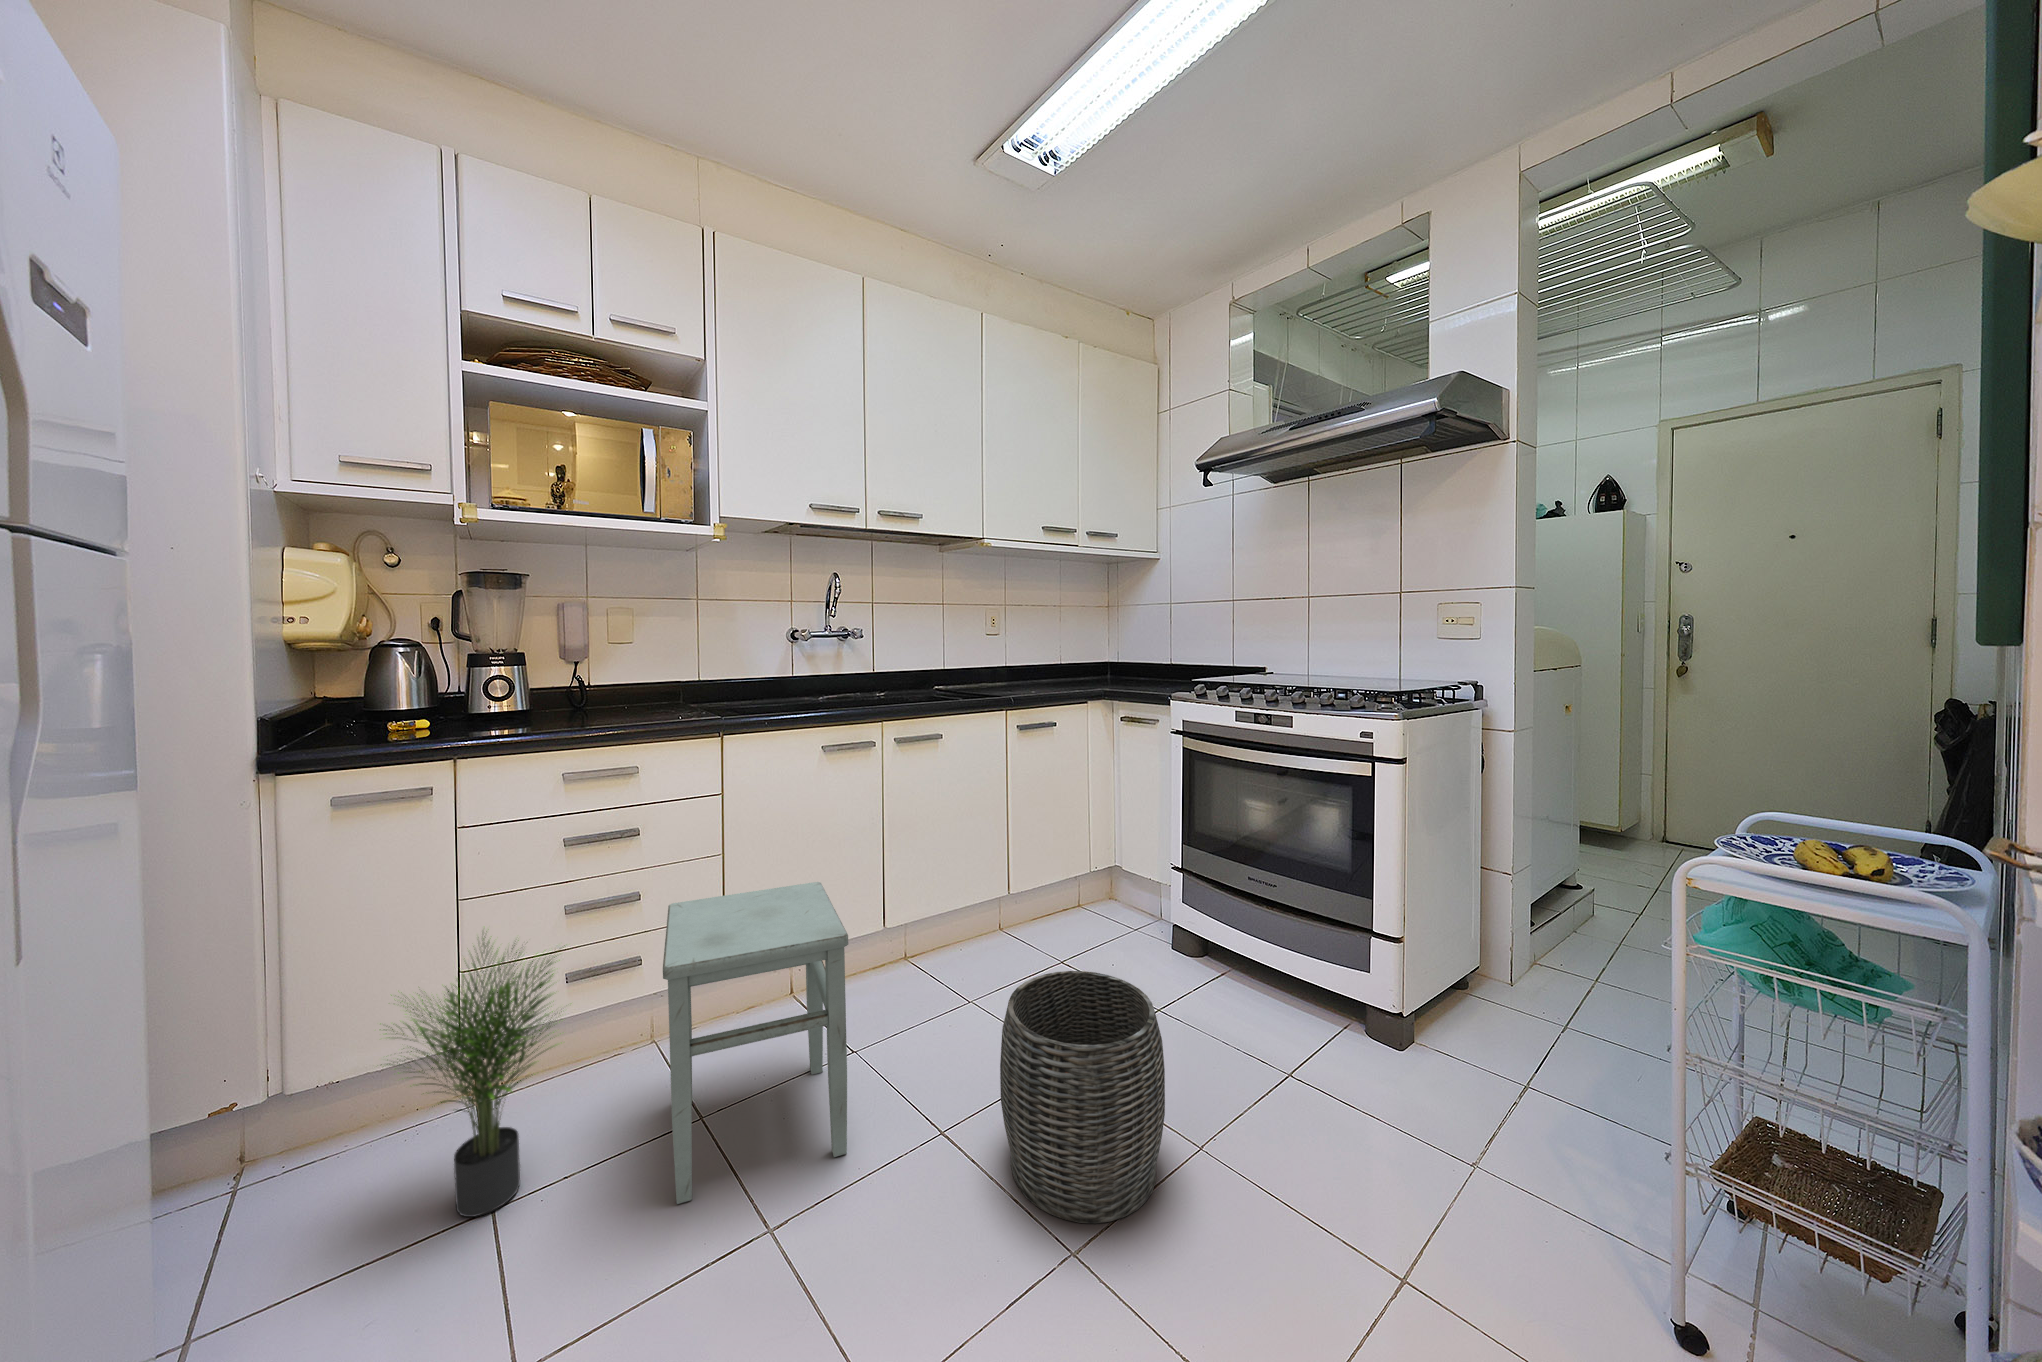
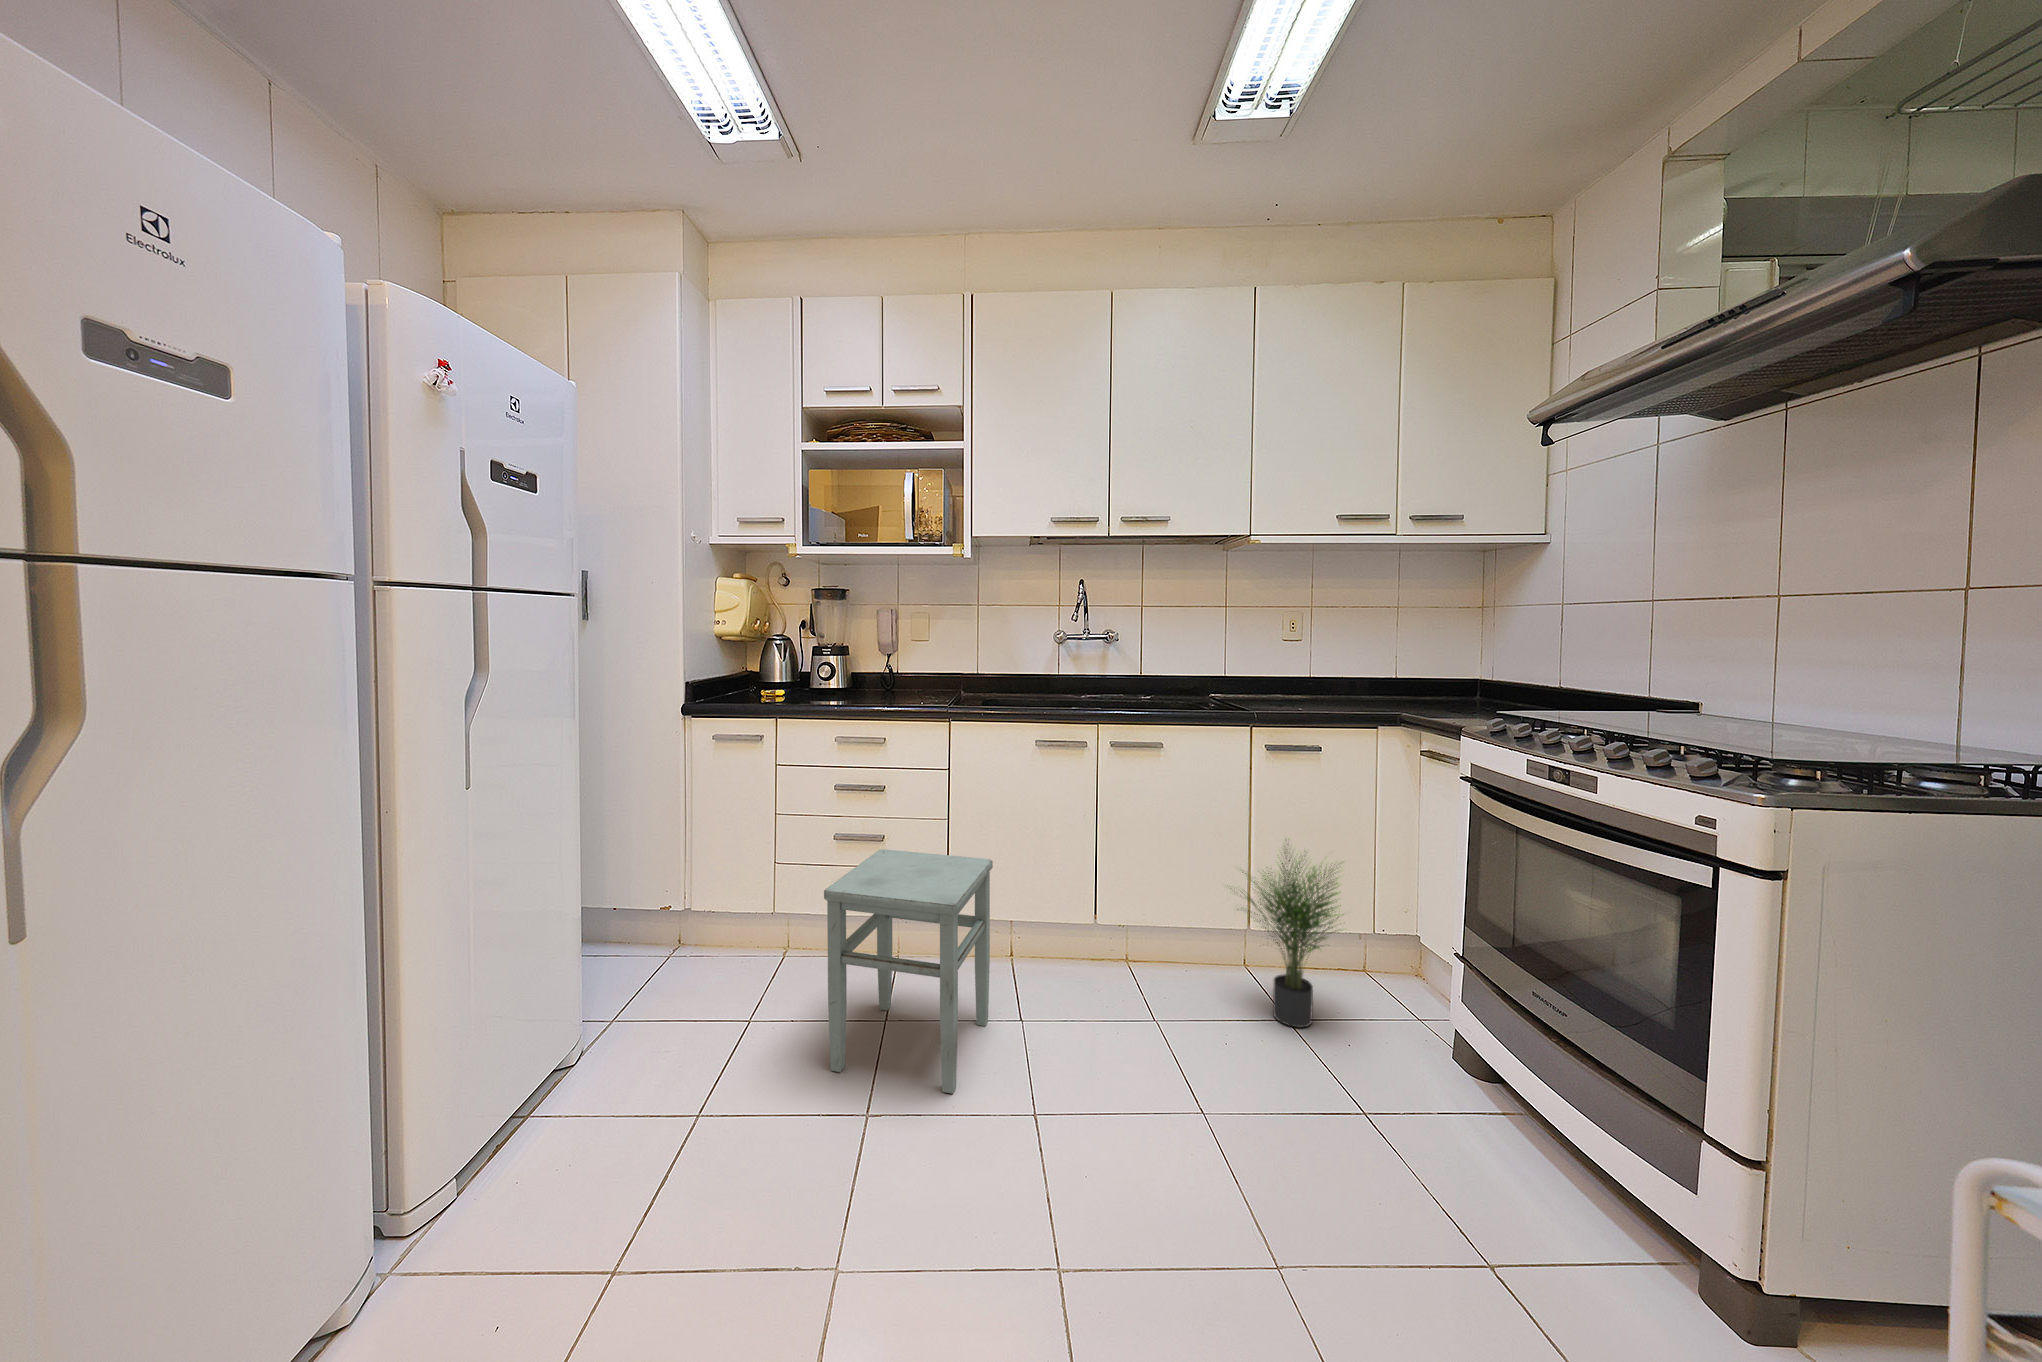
potted plant: present [381,938,560,1217] -> present [1238,839,1341,1027]
woven basket: present [1000,971,1165,1223] -> none [1047,1002,1223,1278]

